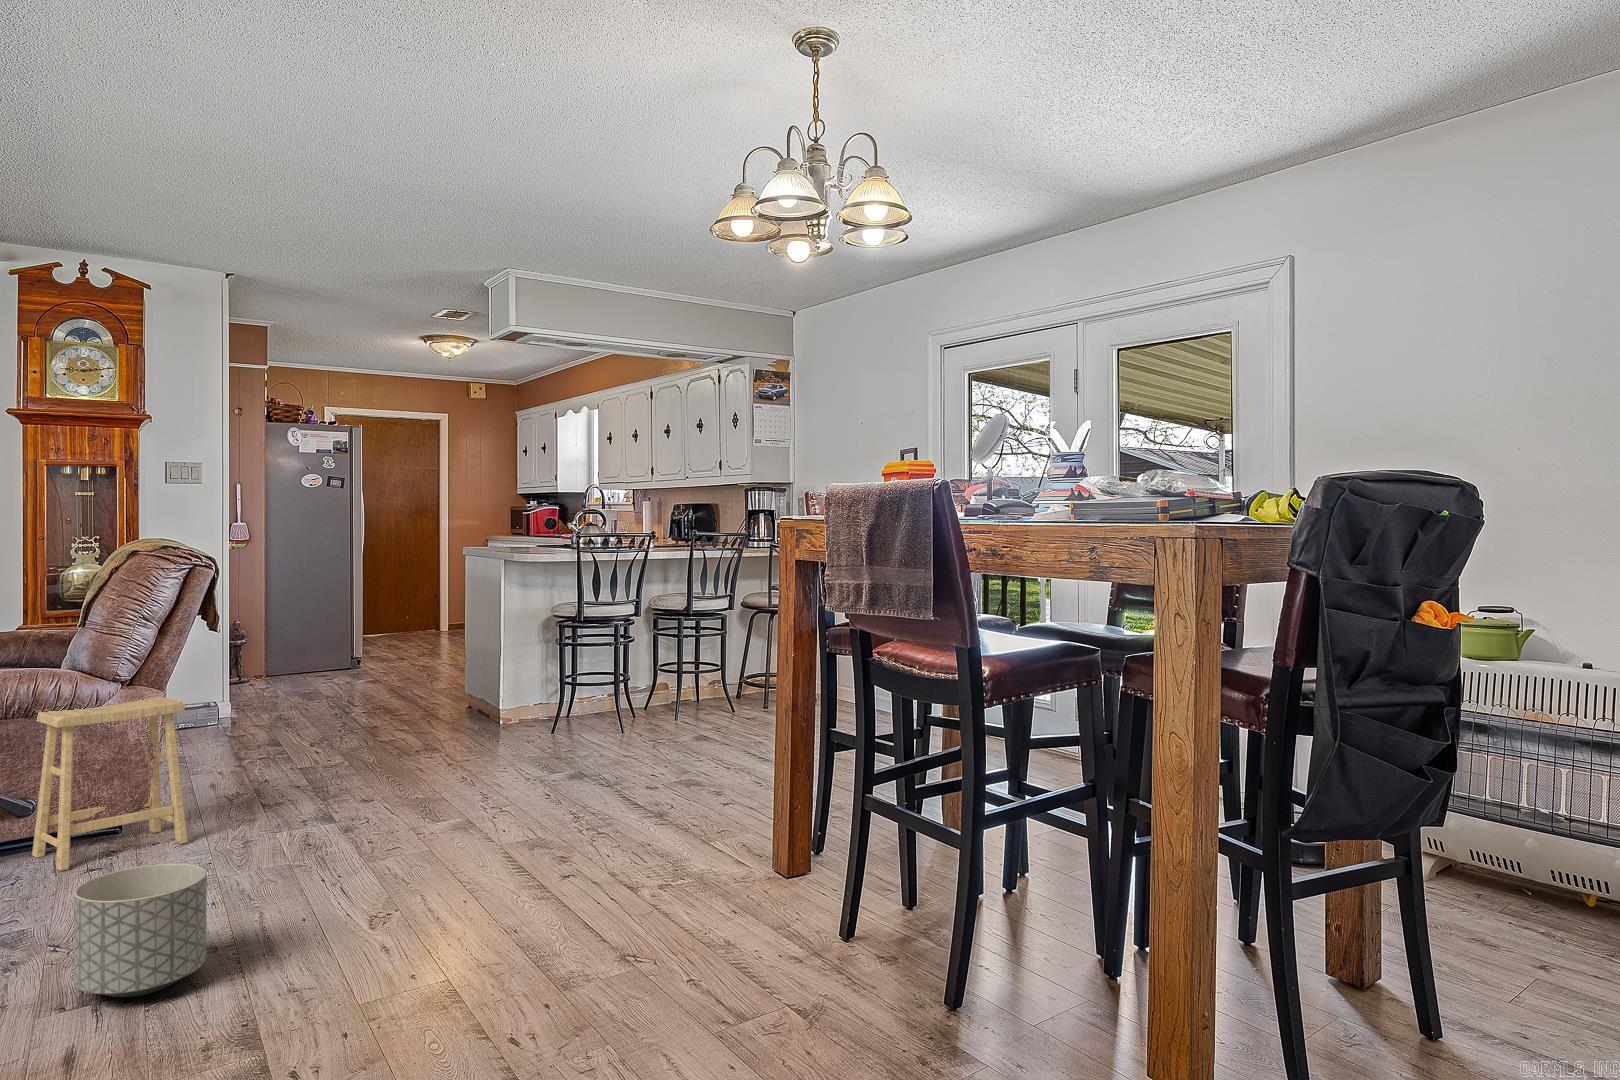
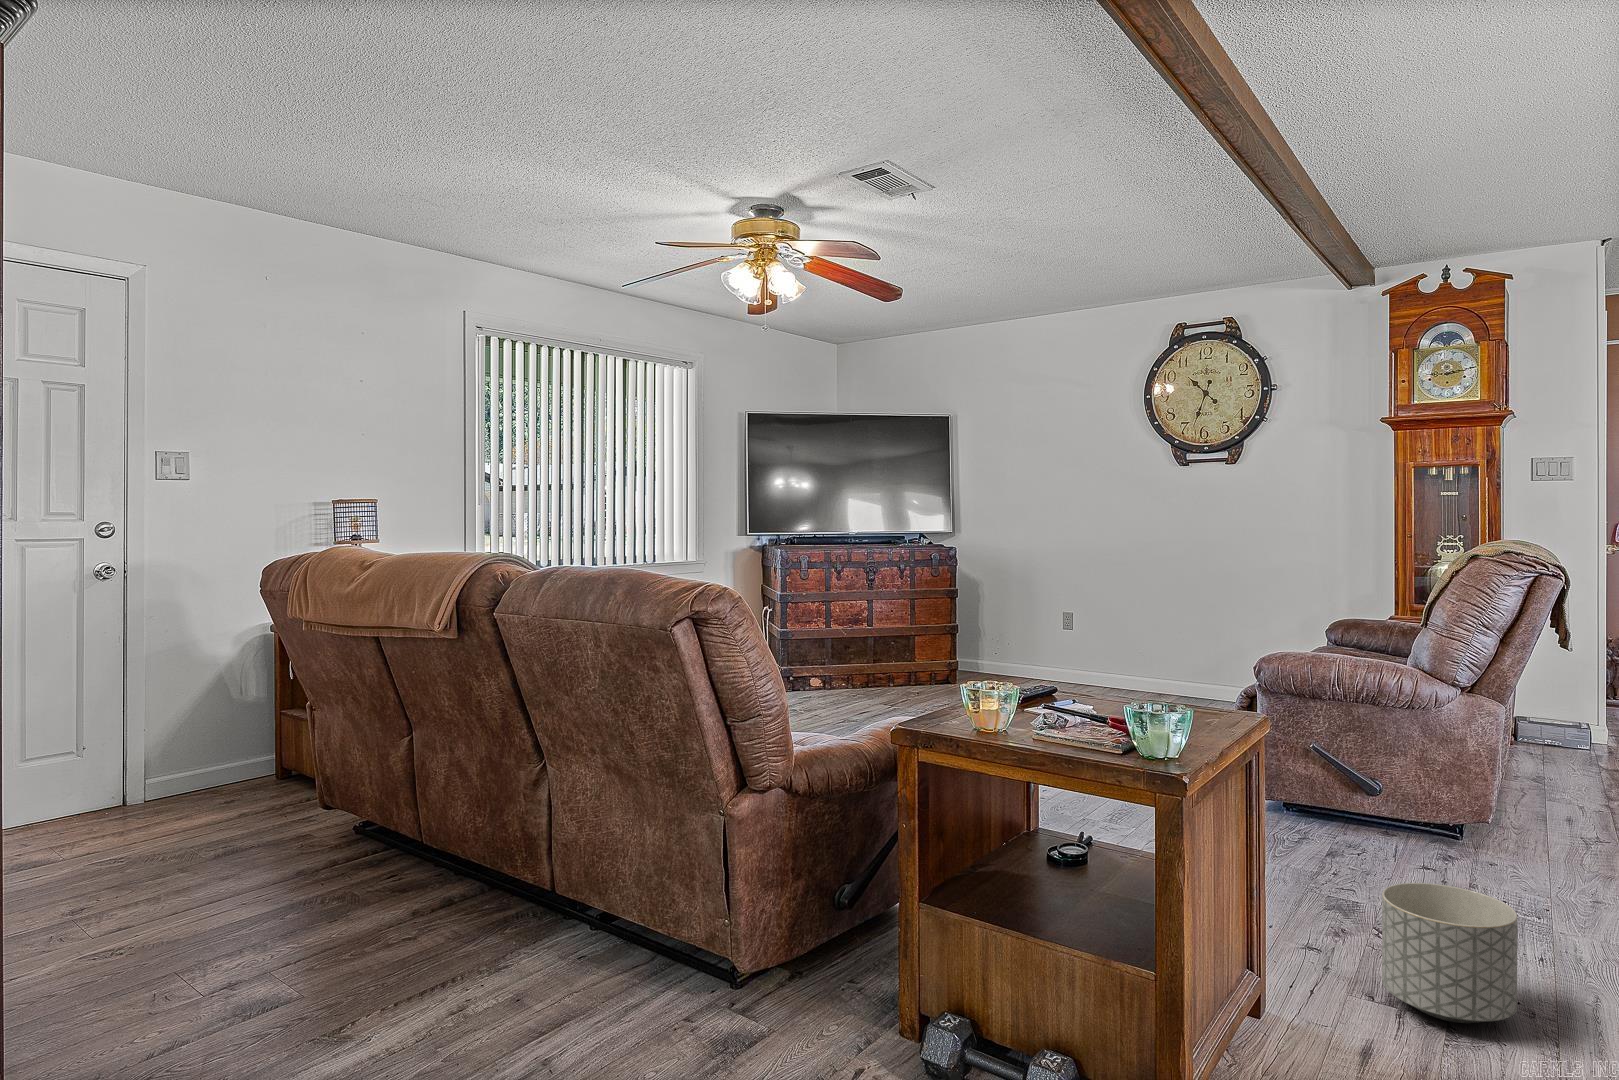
footstool: present [32,697,188,871] -> none [1378,704,1528,870]

